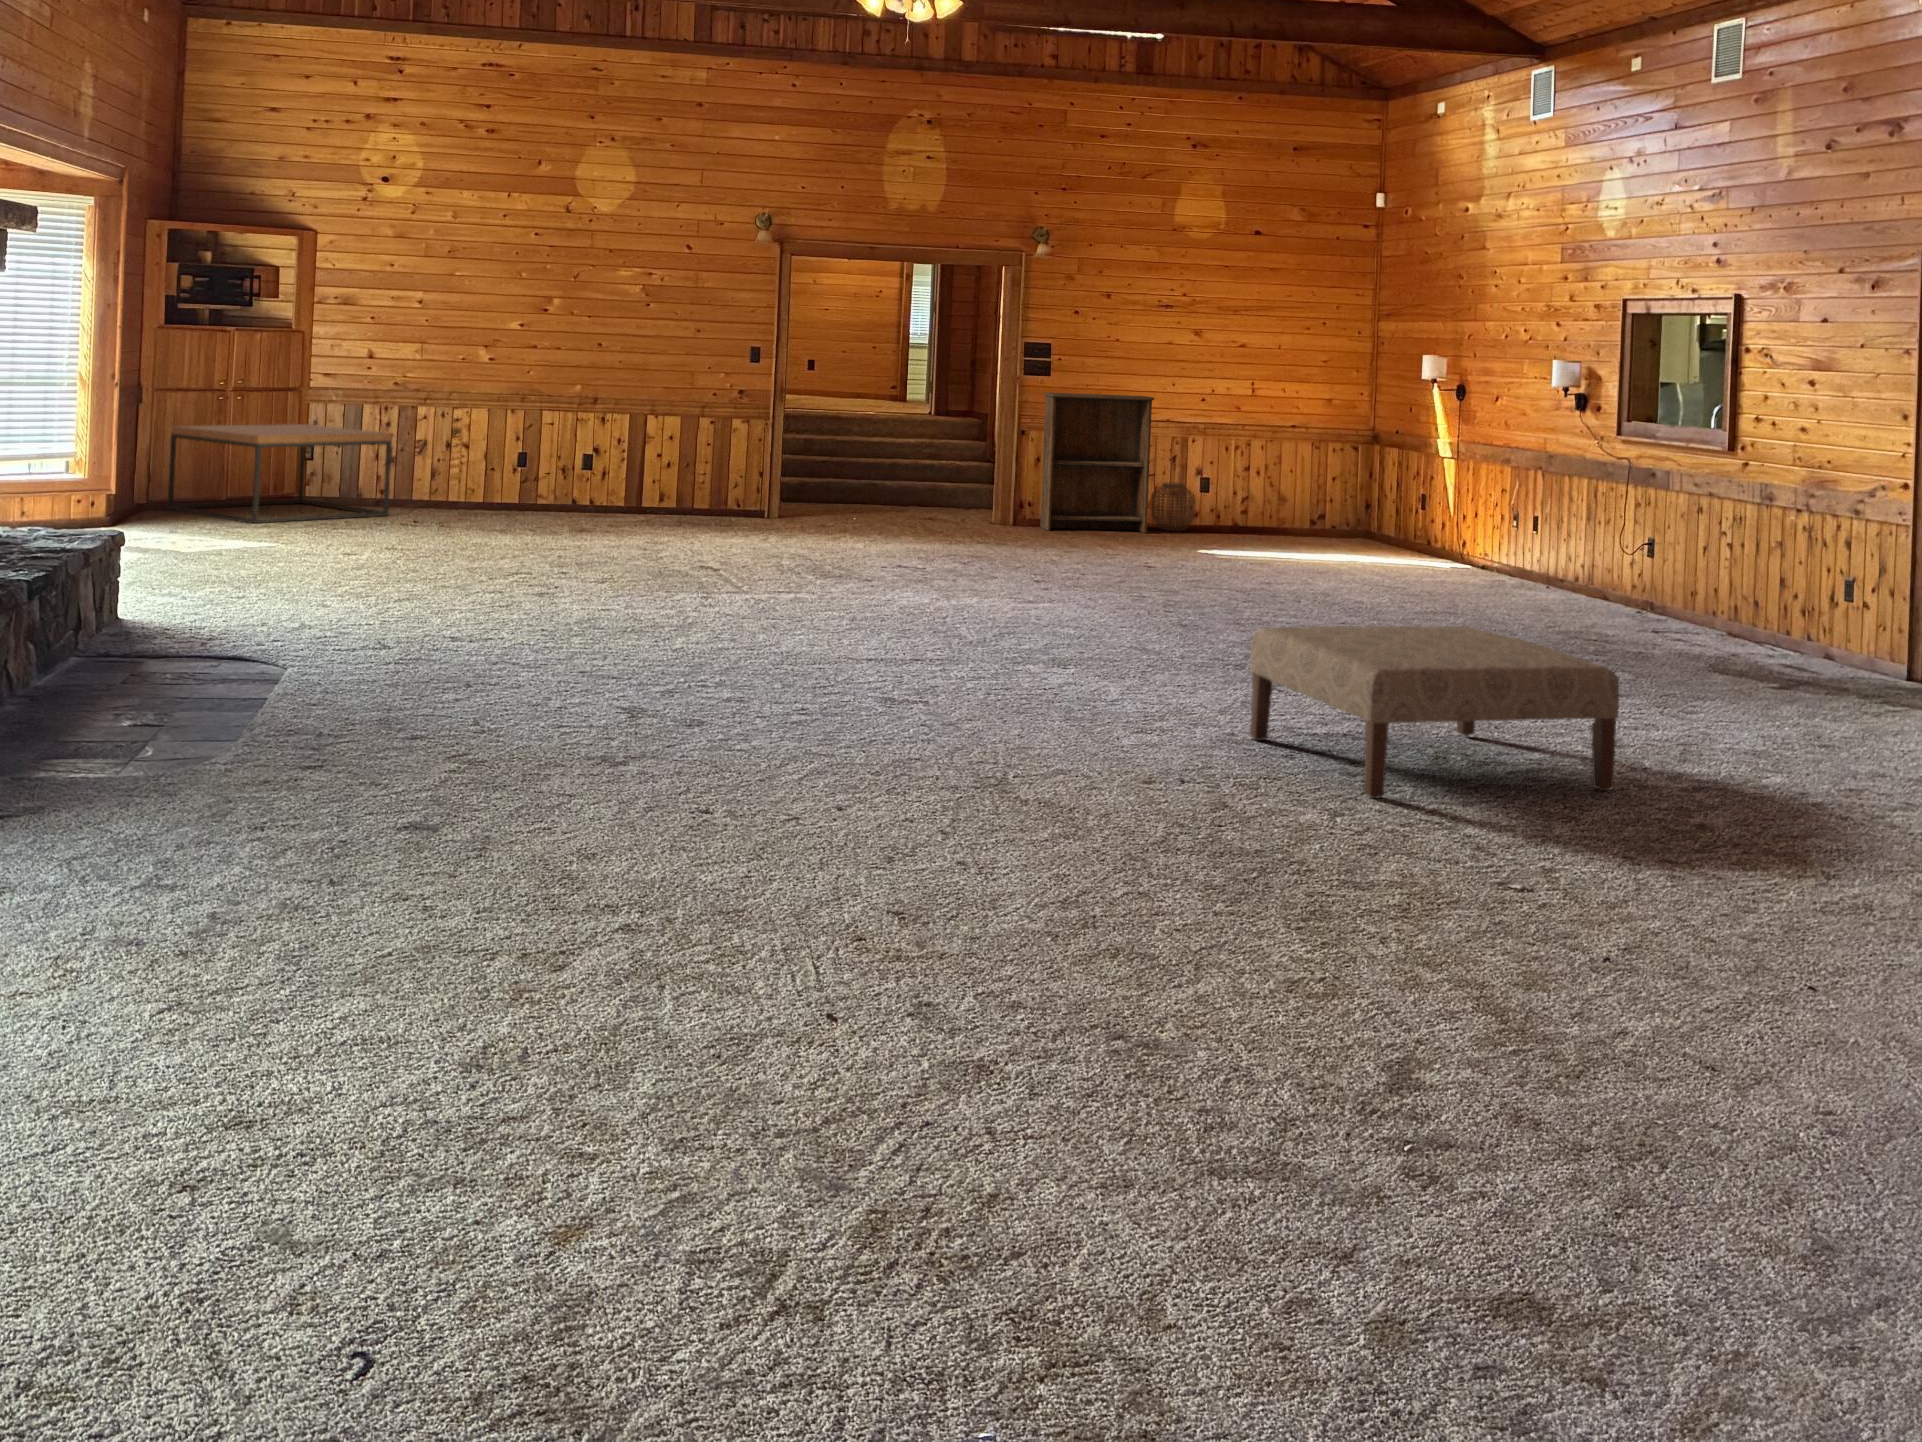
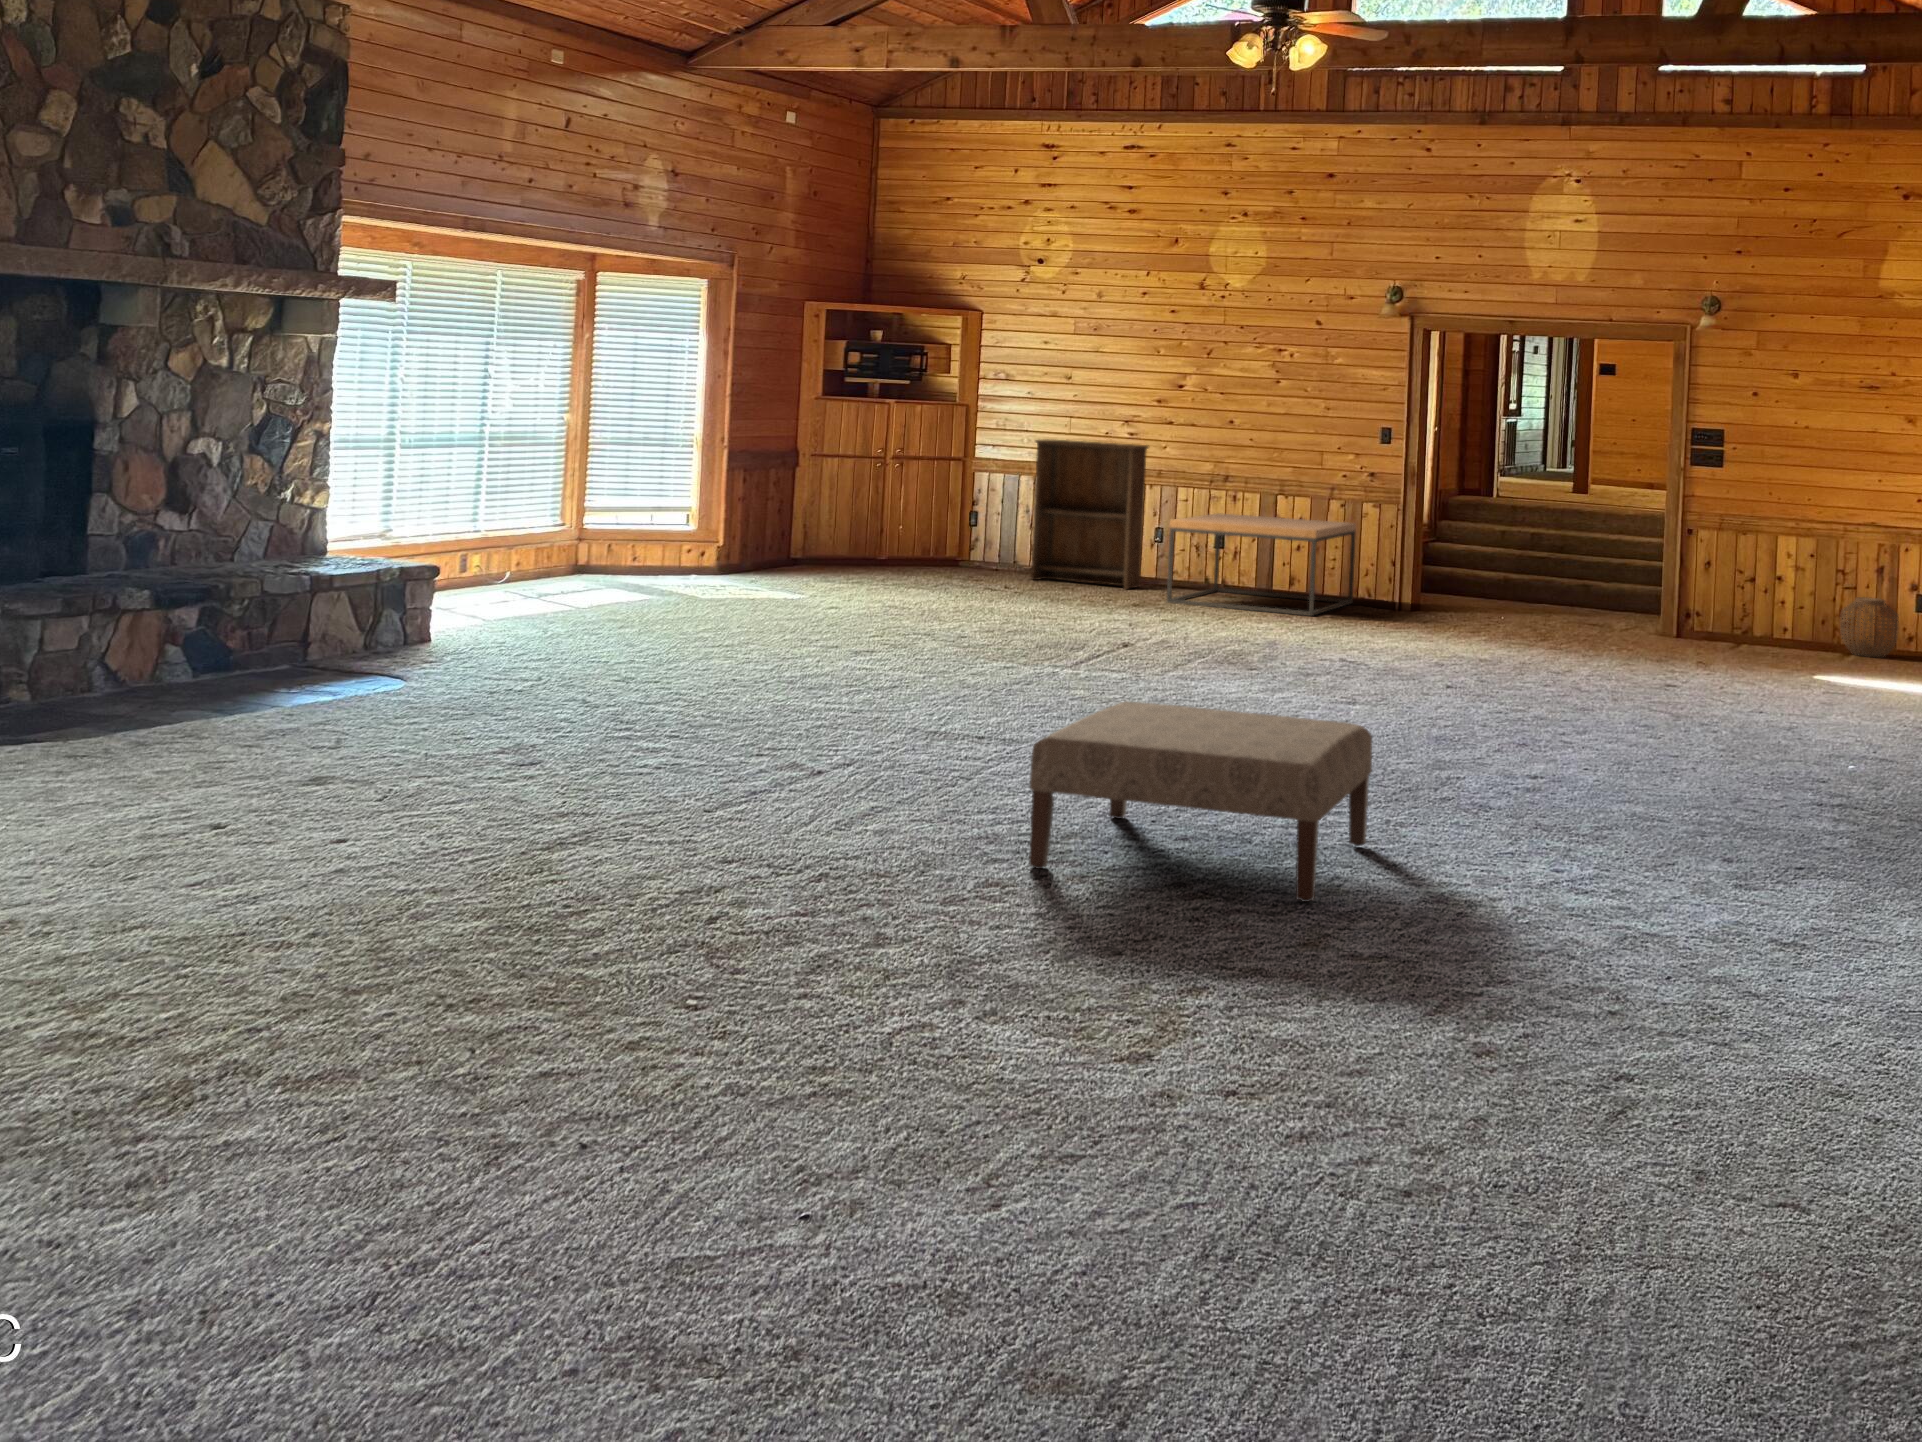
bookshelf: present [1040,393,1154,533] -> present [1031,440,1149,589]
coffee table: present [168,424,392,523] -> present [1167,513,1356,616]

